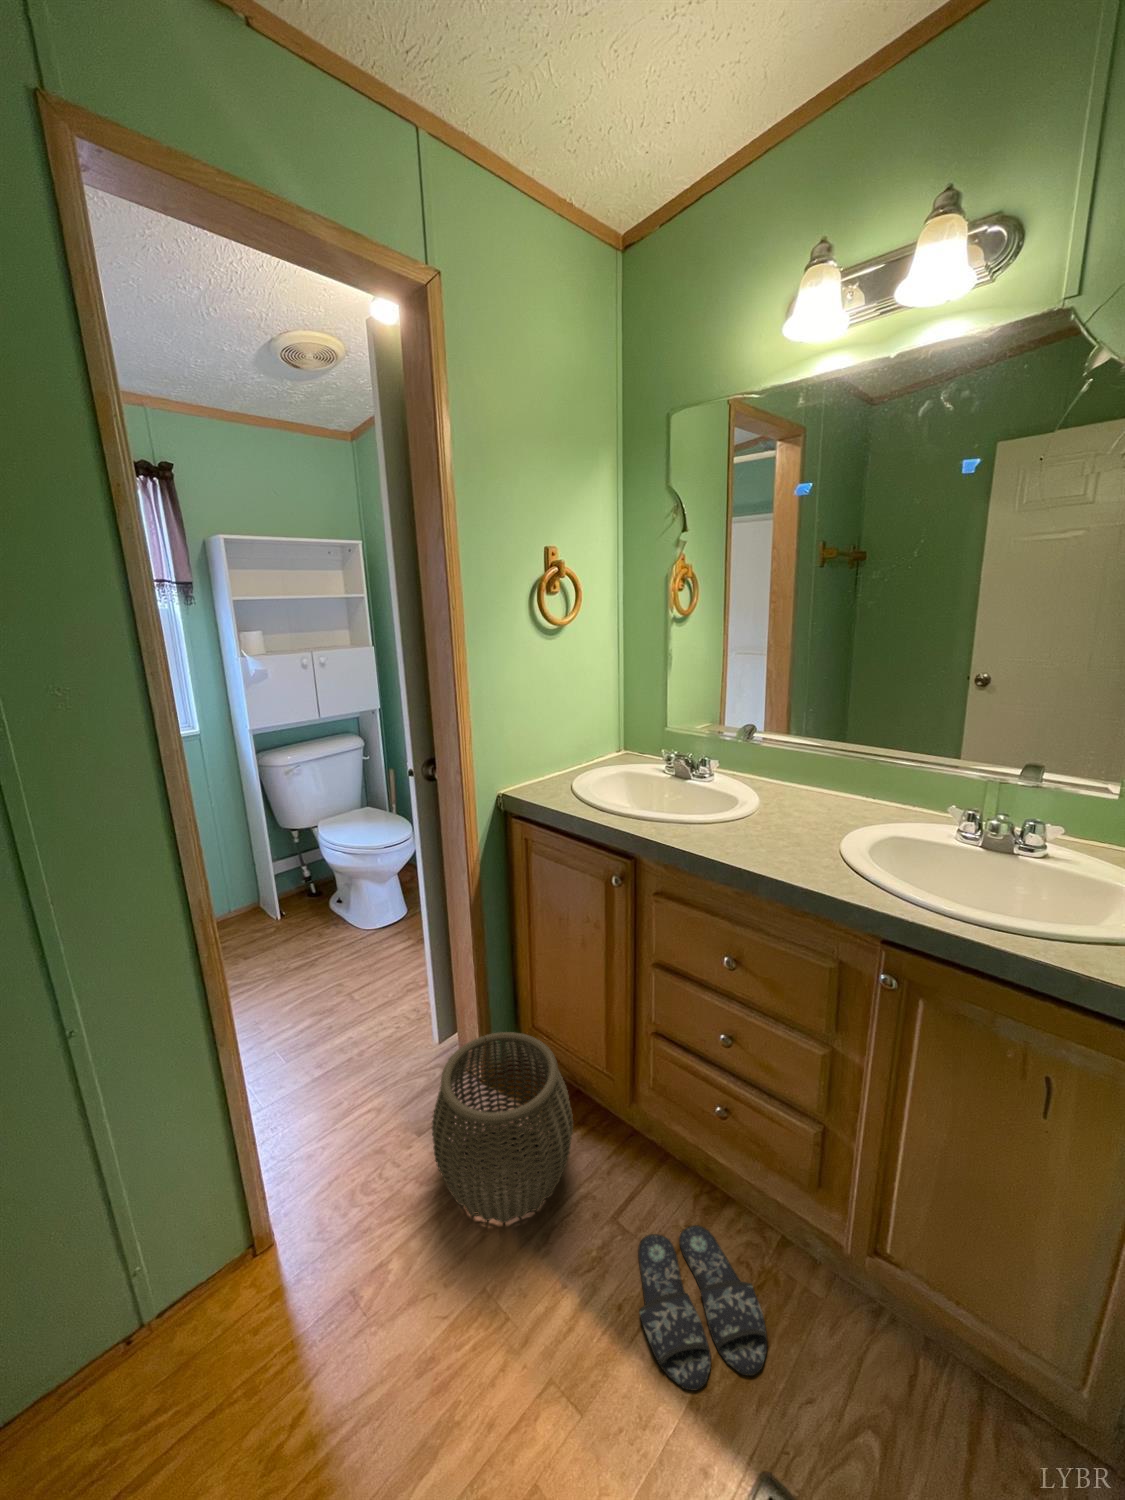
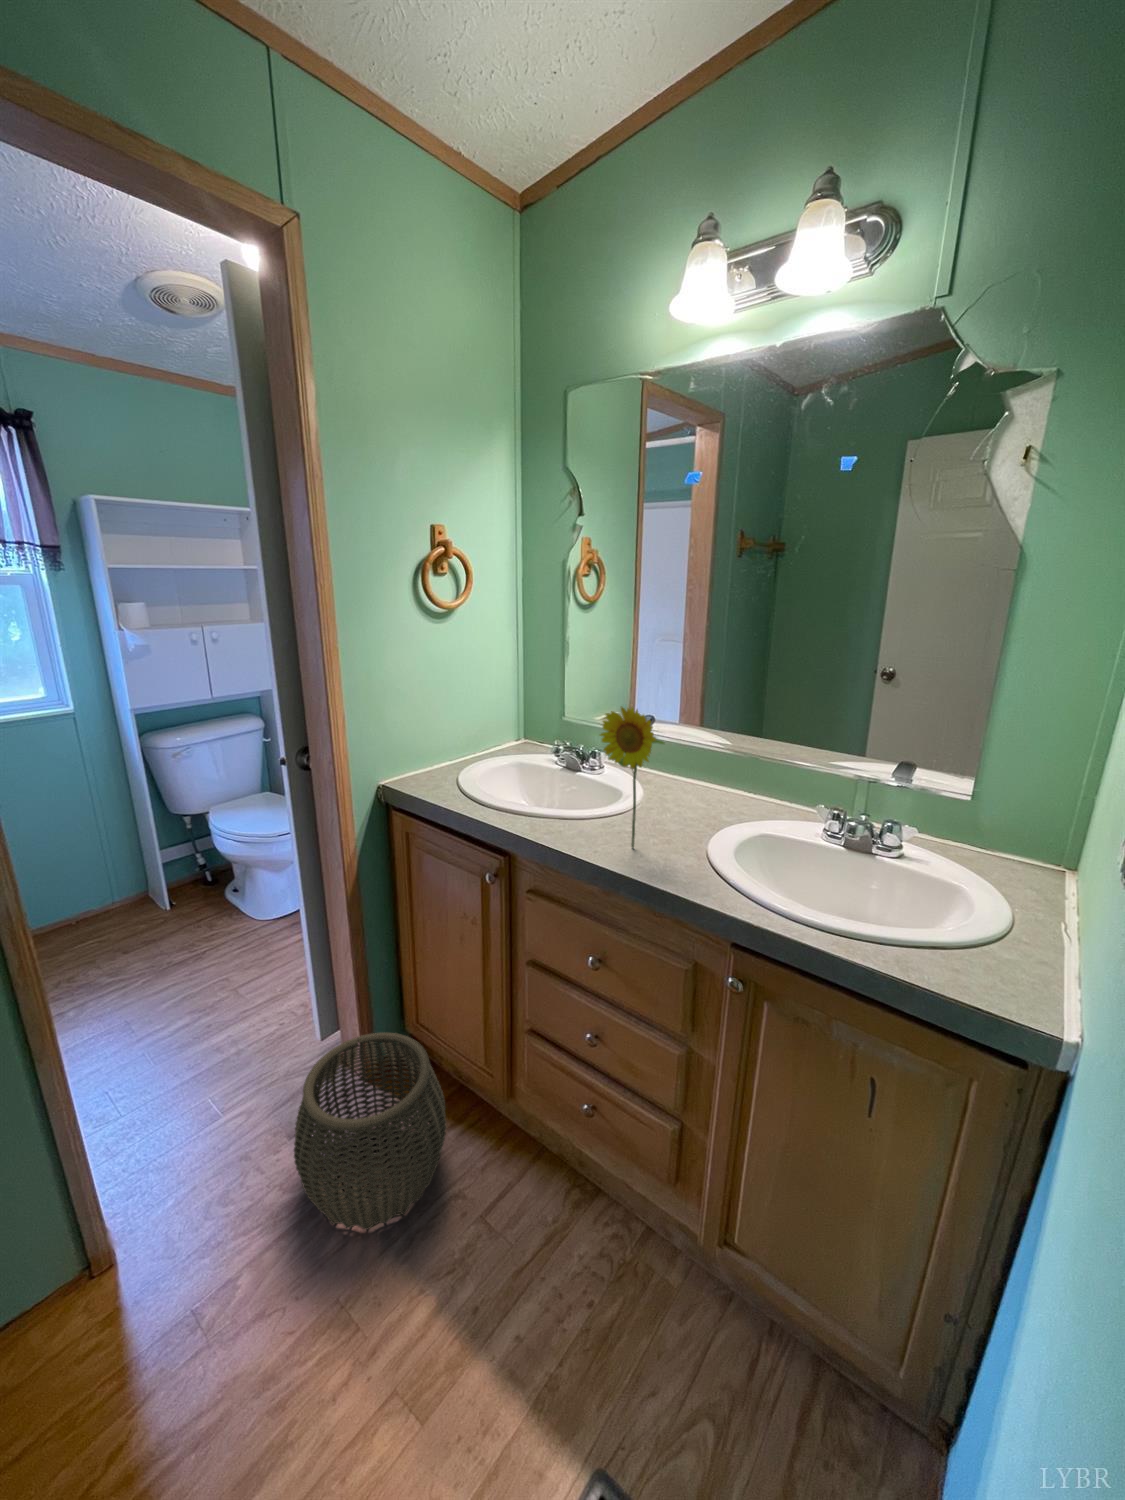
flower: none [732,709,800,849] -> present [600,707,664,847]
slippers: present [638,1225,767,1391] -> none [494,1222,619,1392]

